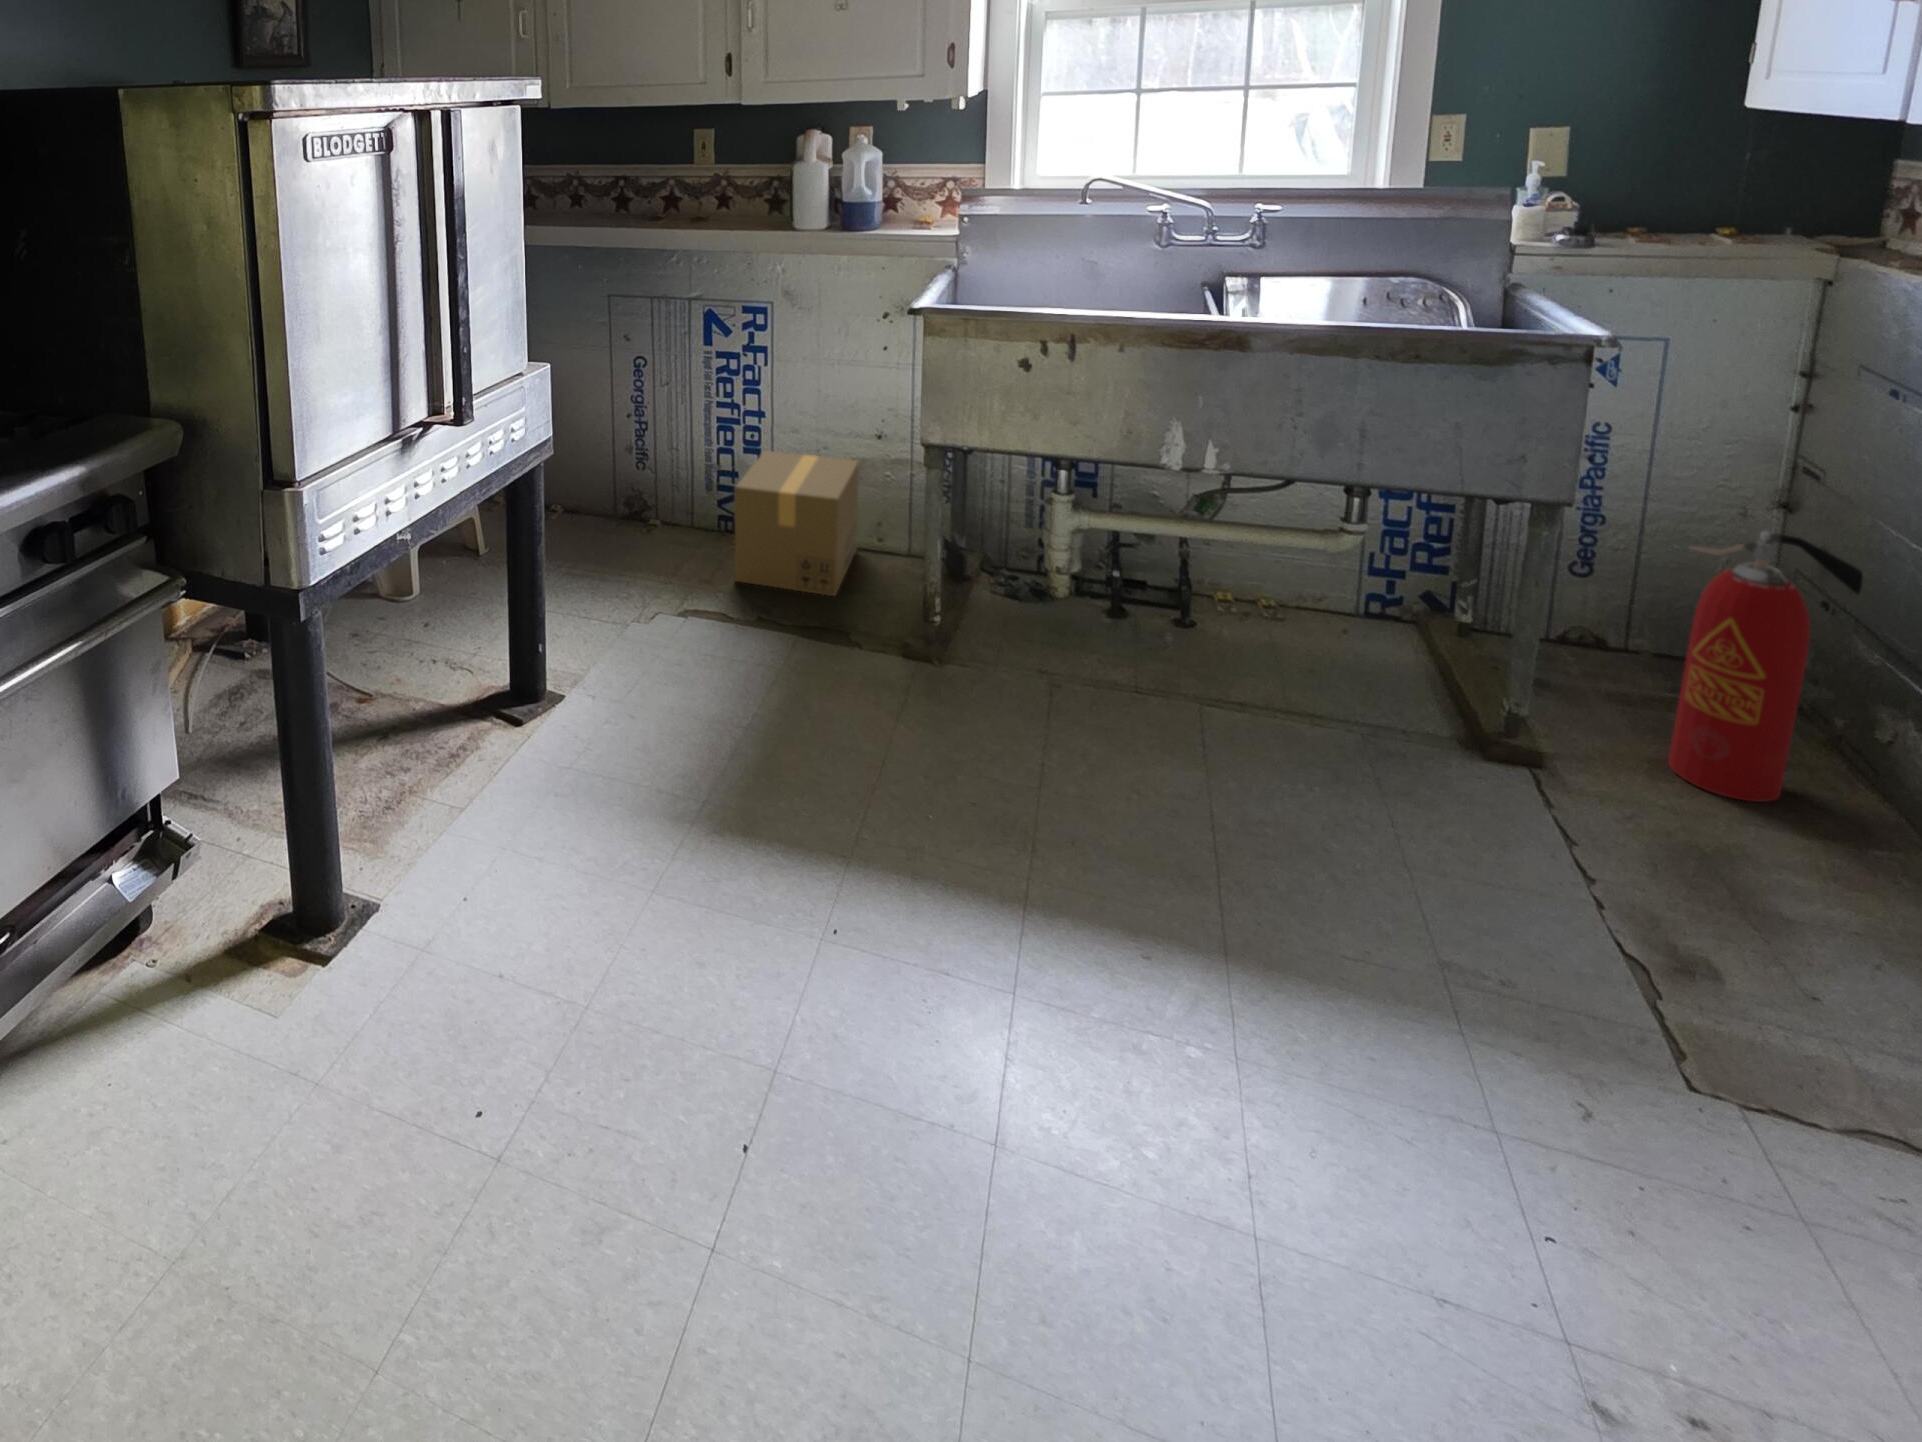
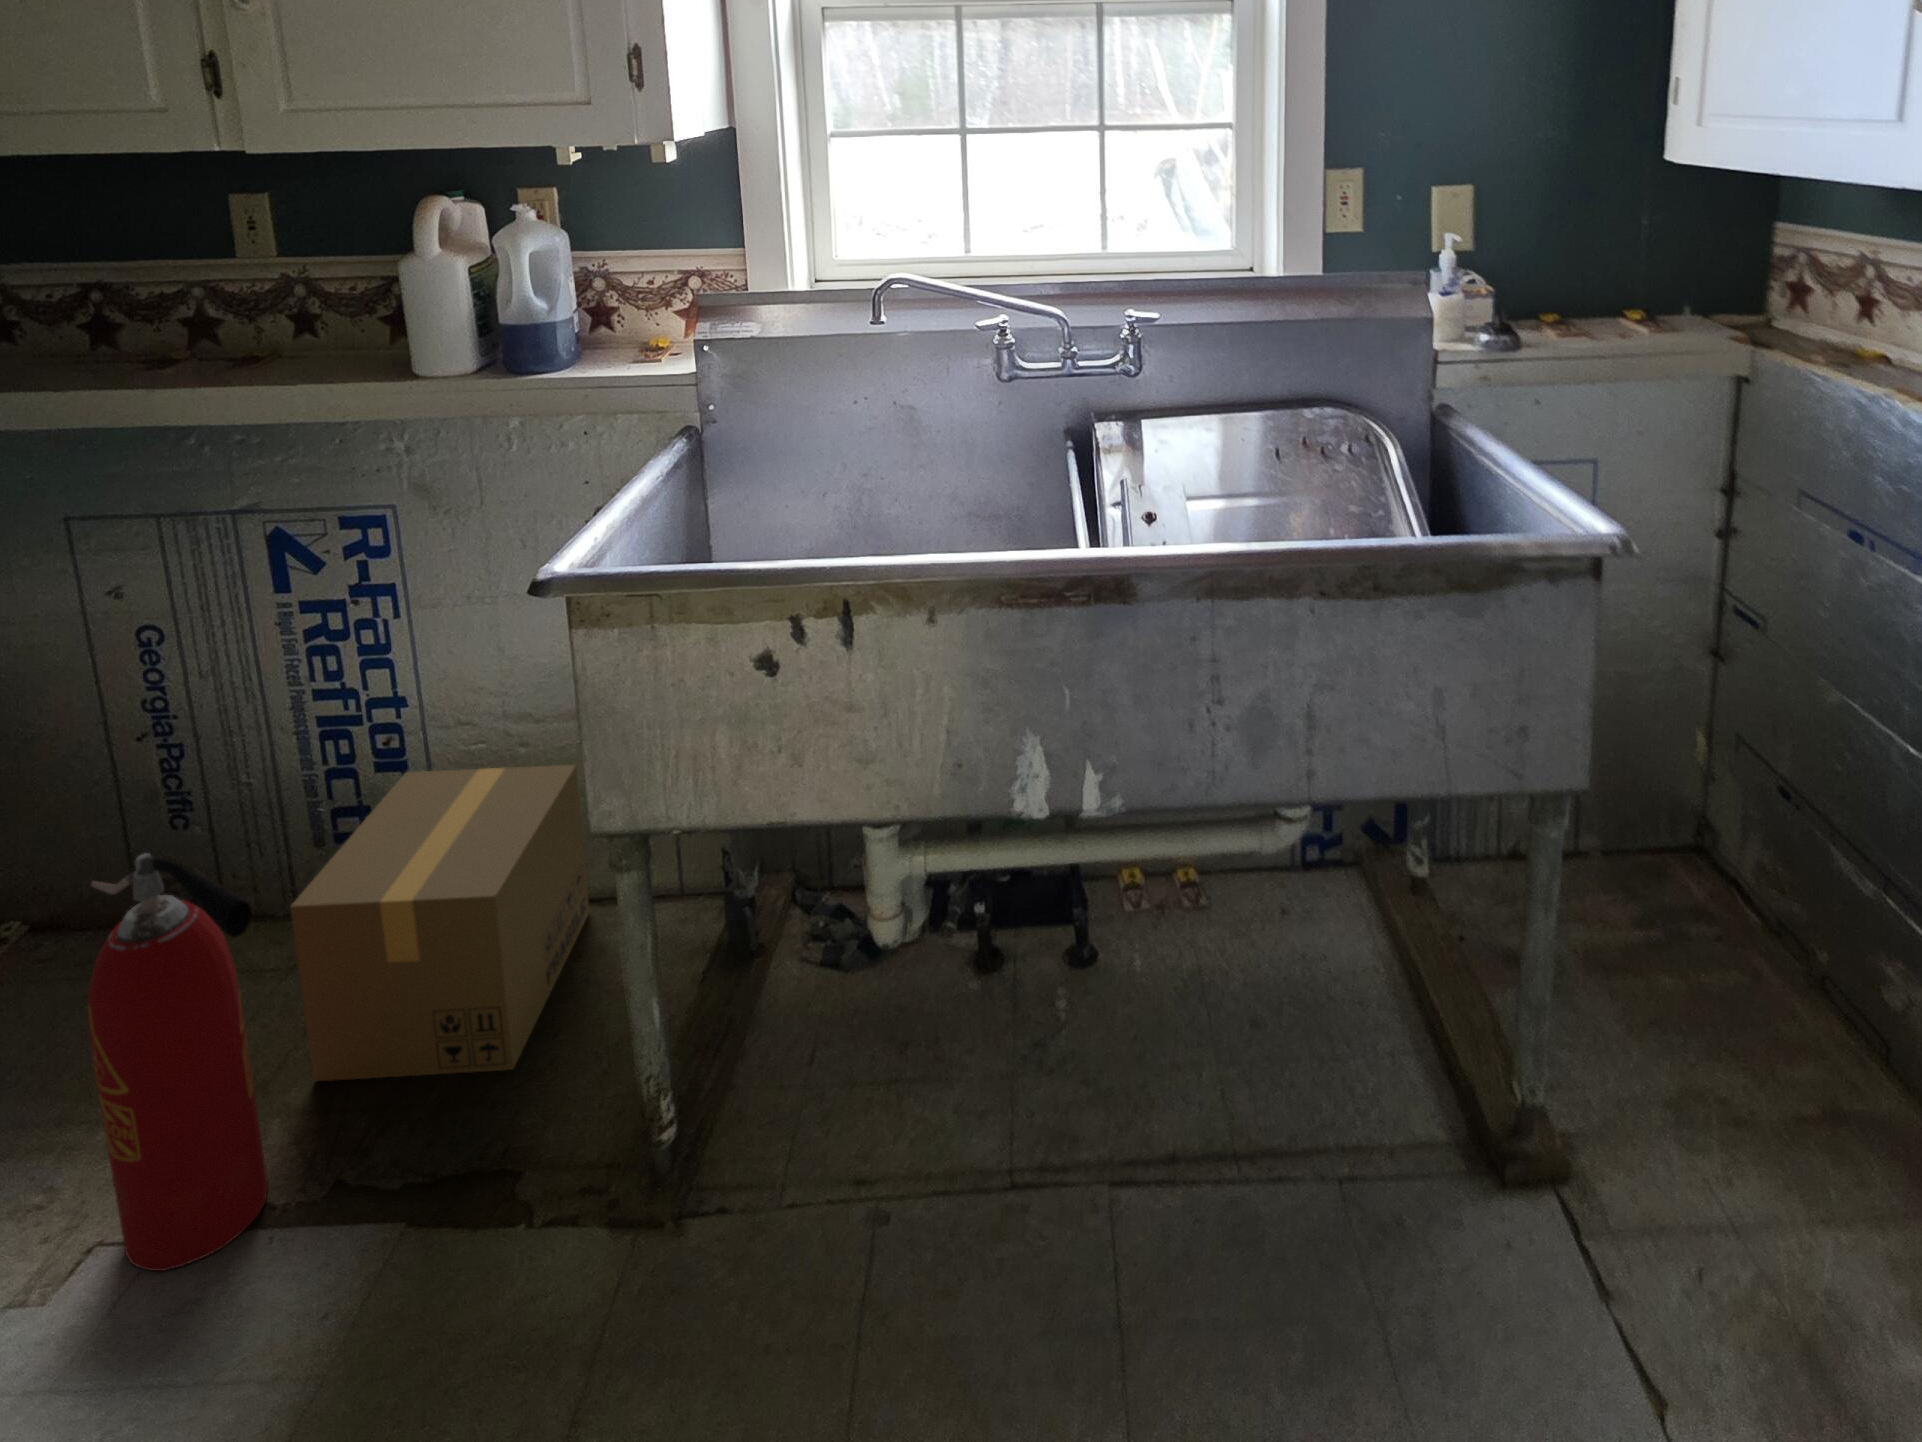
fire extinguisher: present [1668,531,1863,802] -> present [88,854,268,1271]

